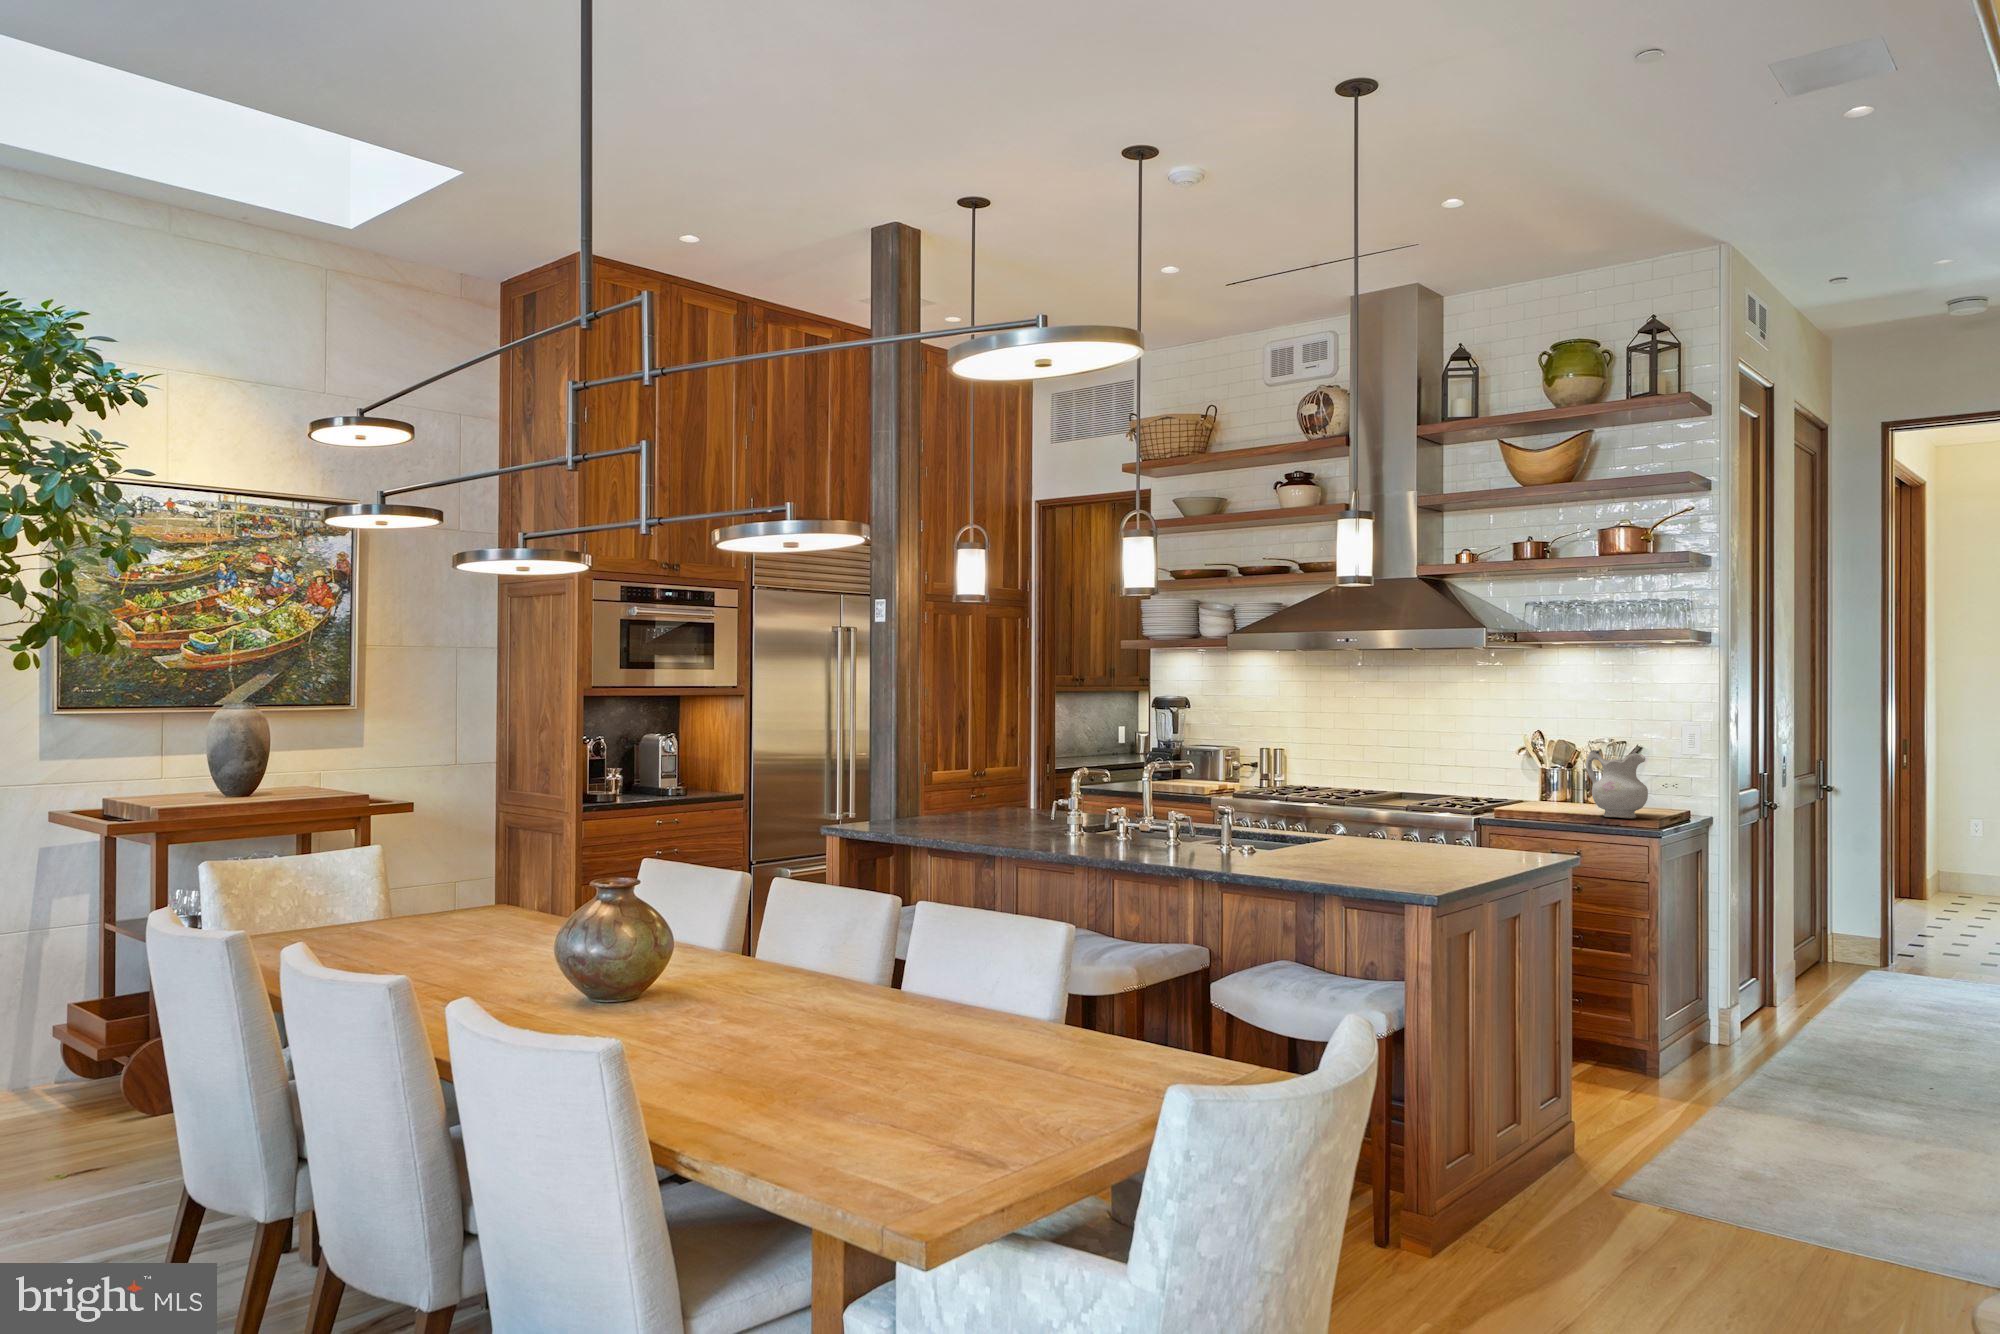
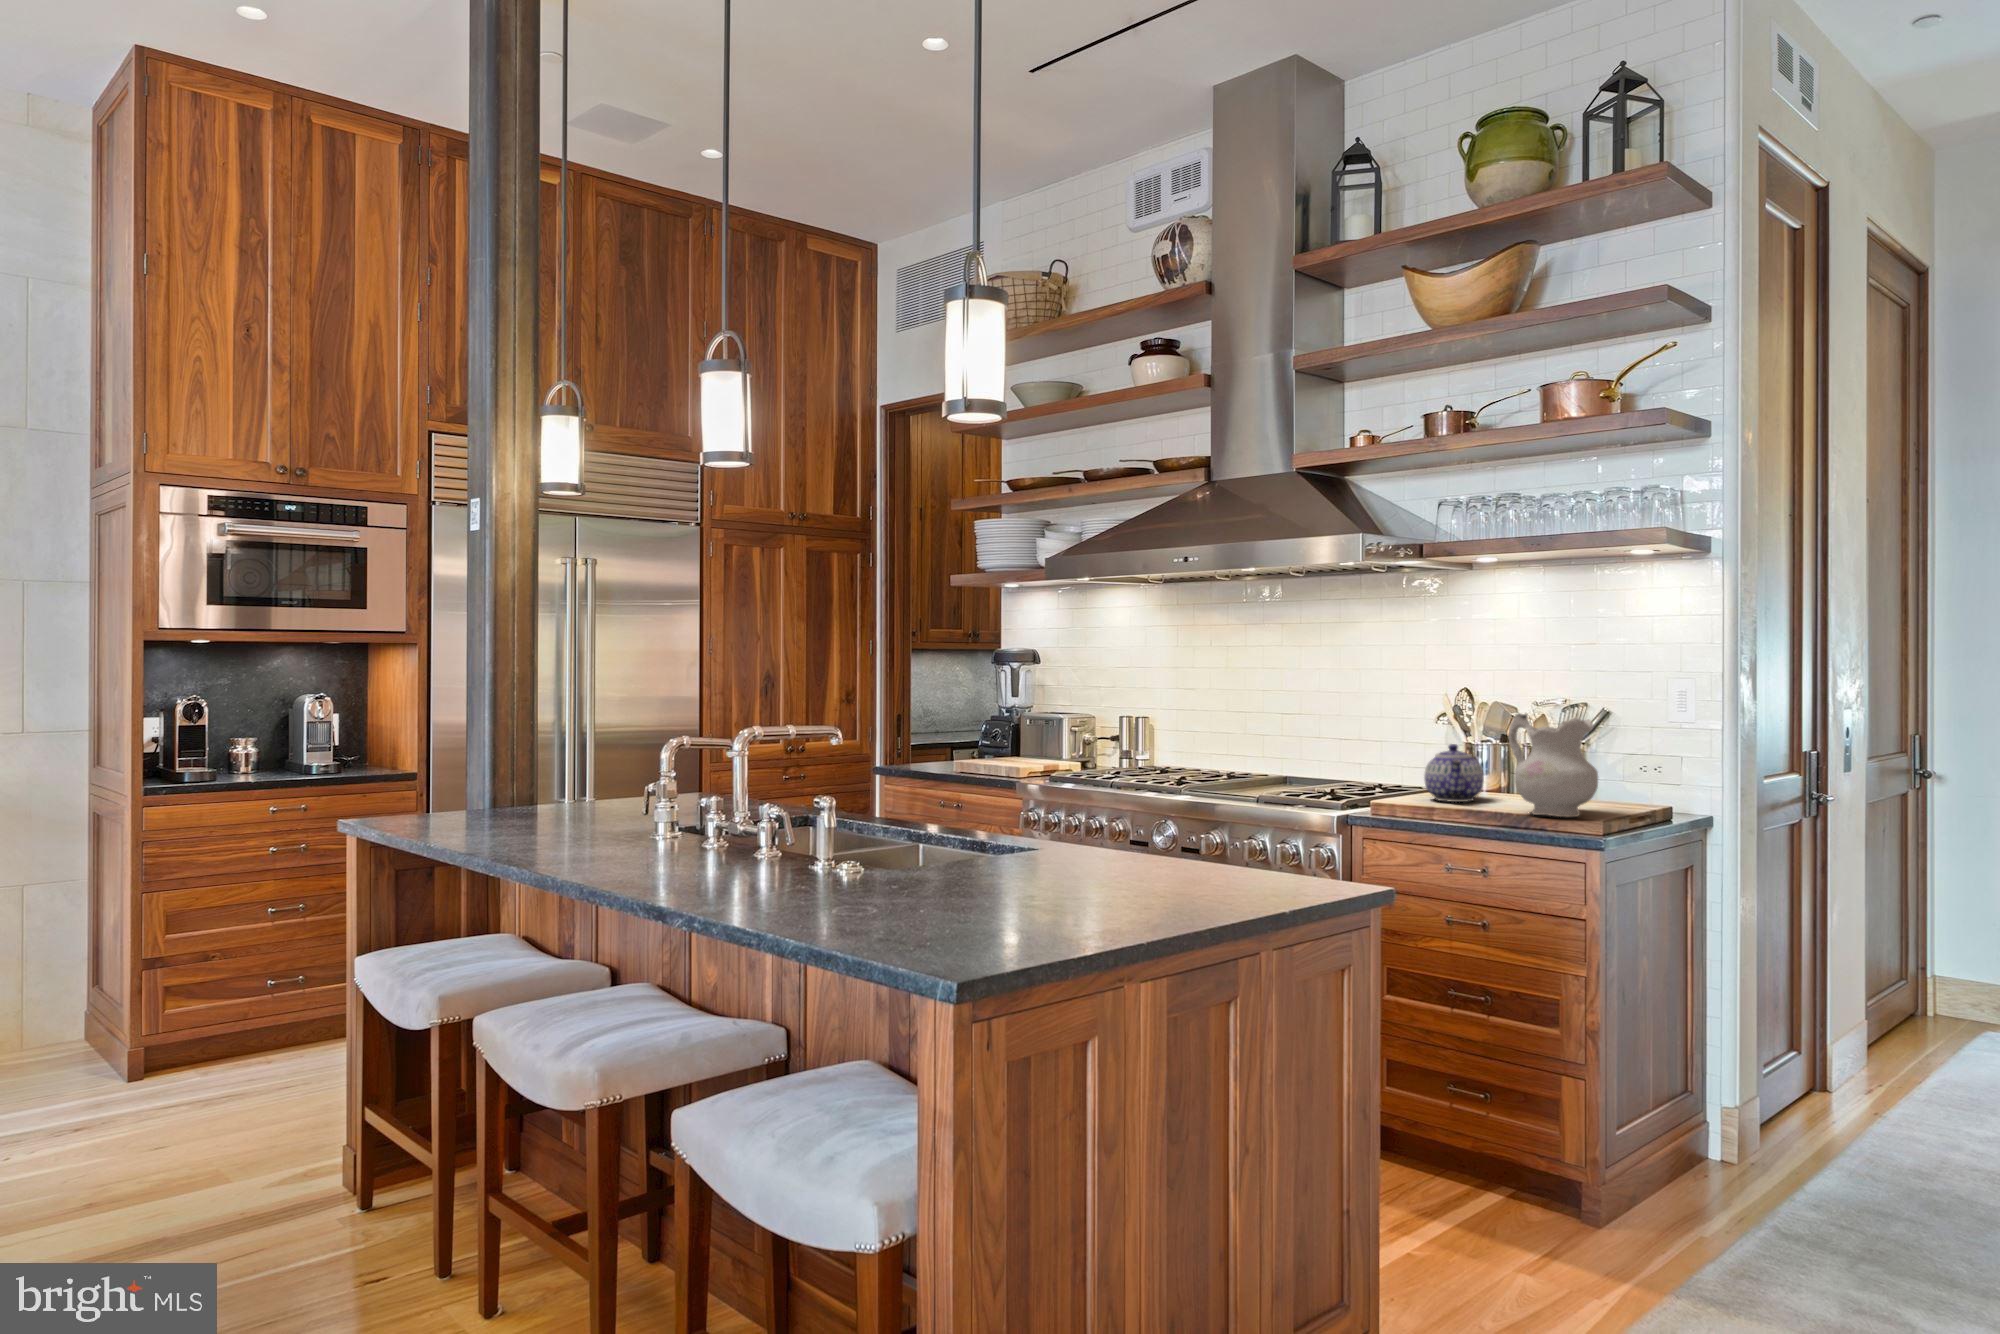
teapot: none [1522,770,1562,809] -> present [1424,744,1484,802]

